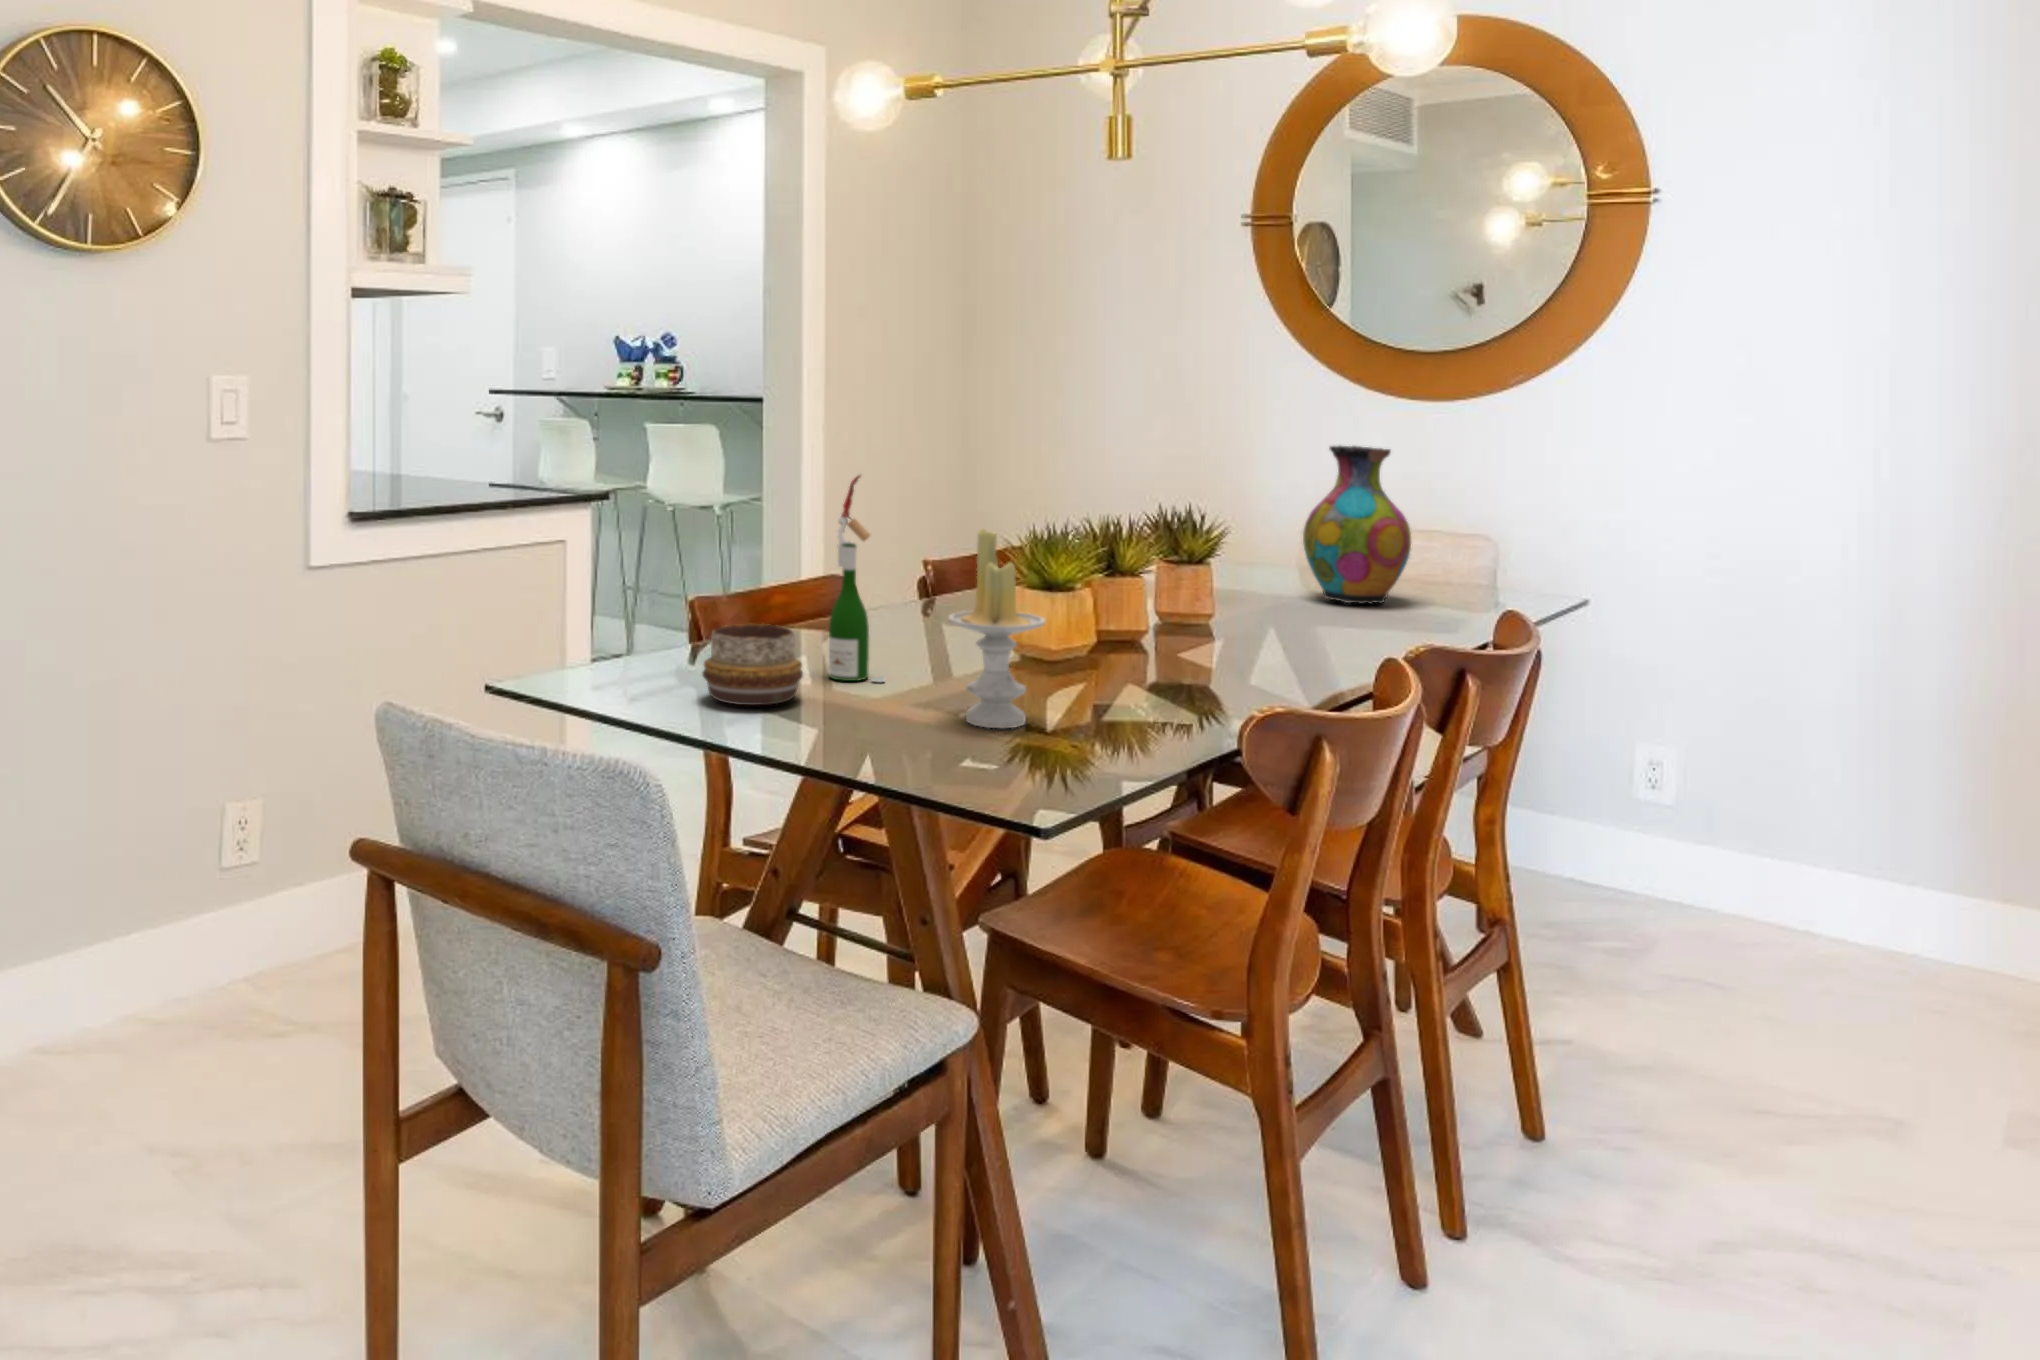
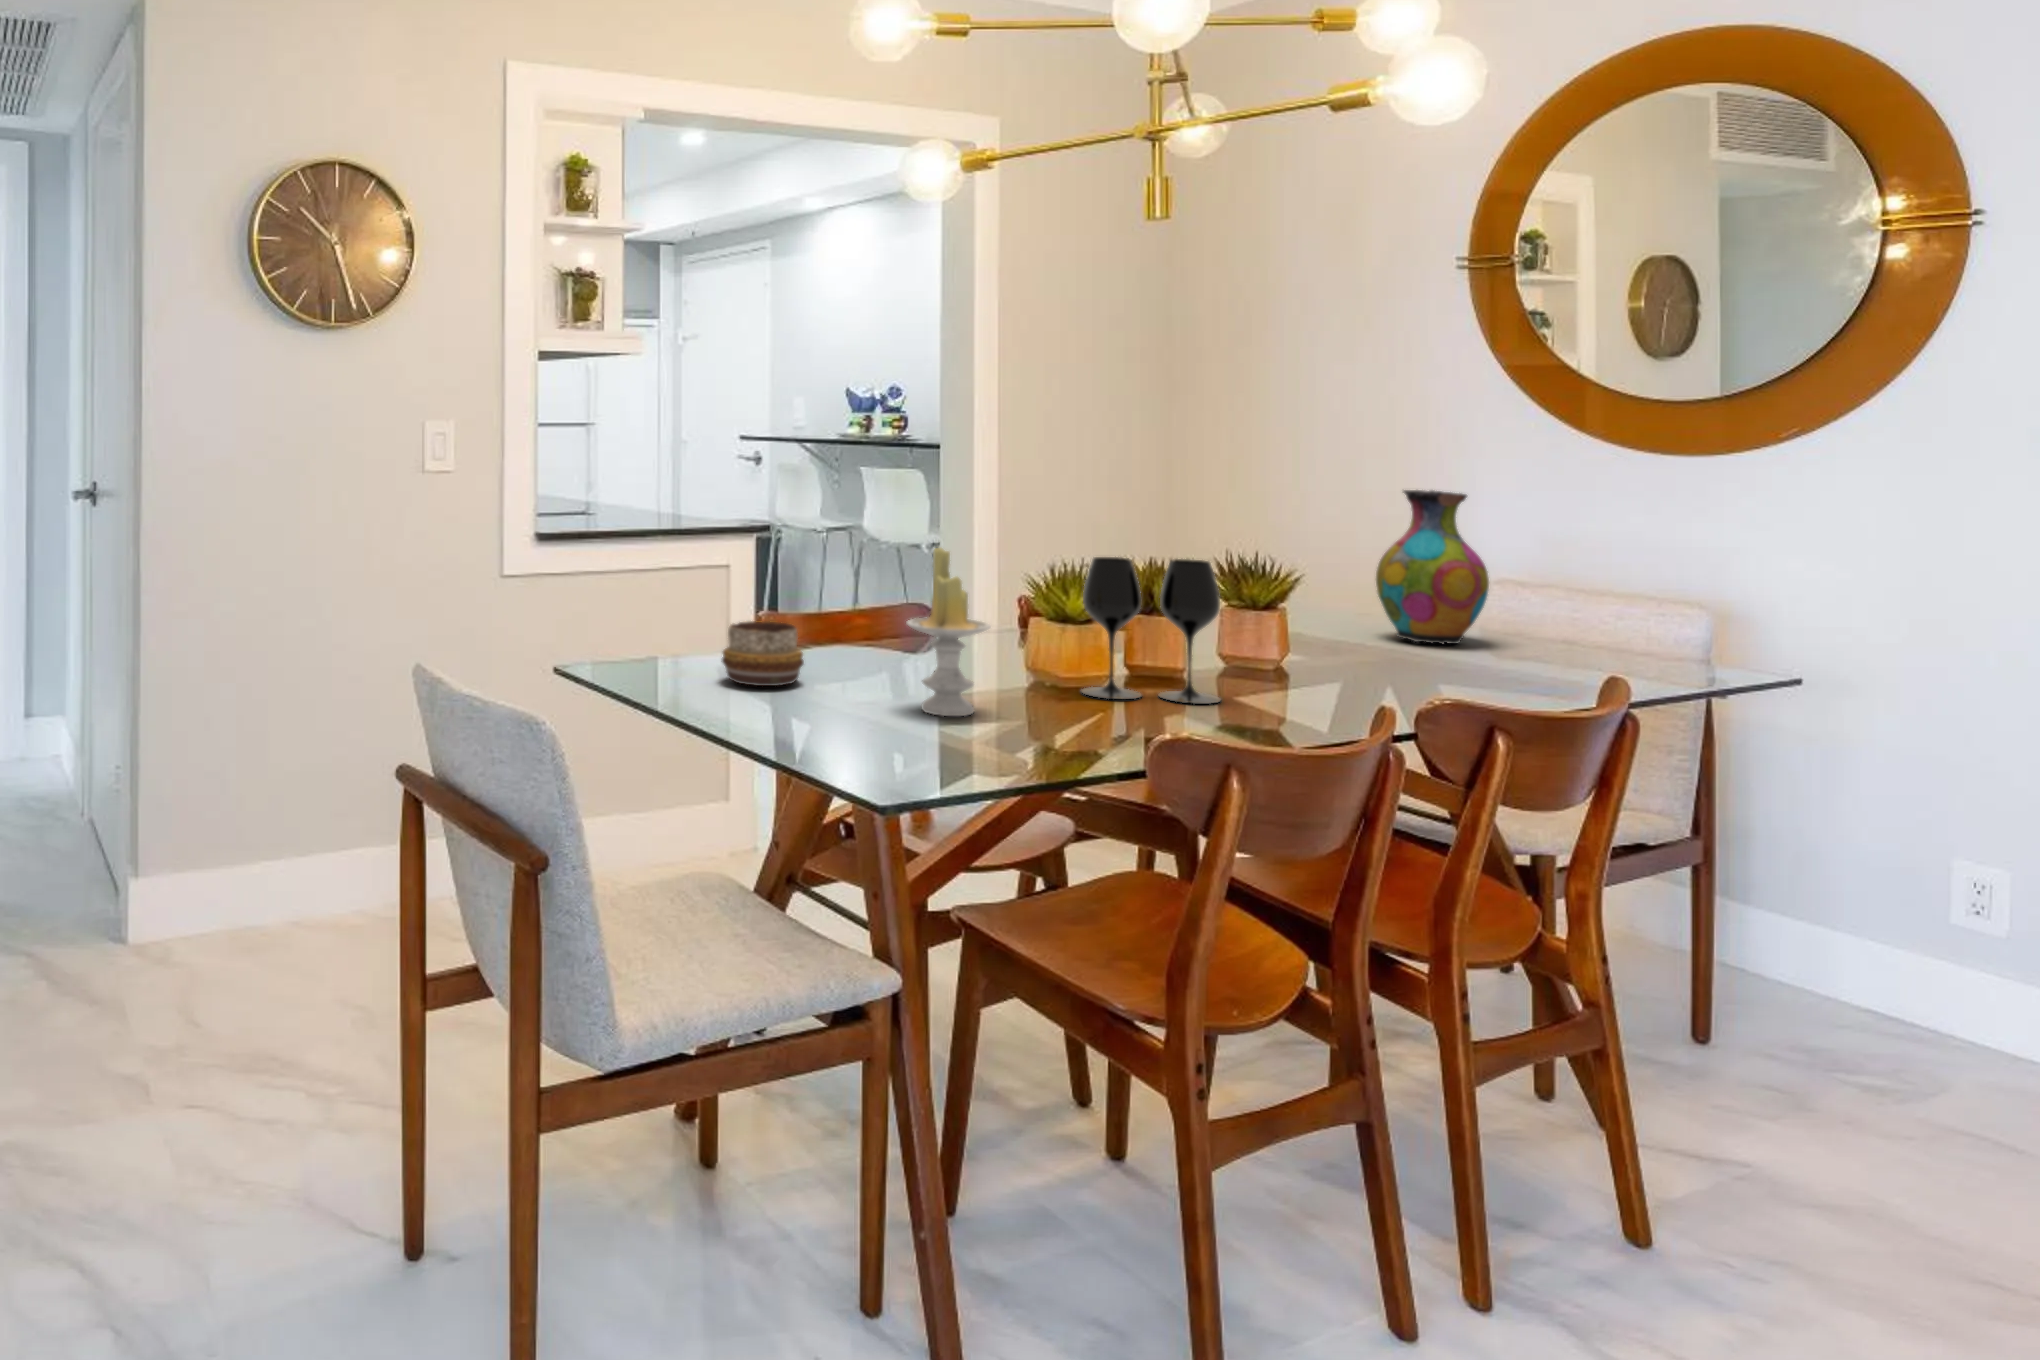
wine bottle: present [829,475,885,682] -> none [843,502,888,677]
wine glass: none [1104,531,1251,692] -> present [1081,557,1220,704]

